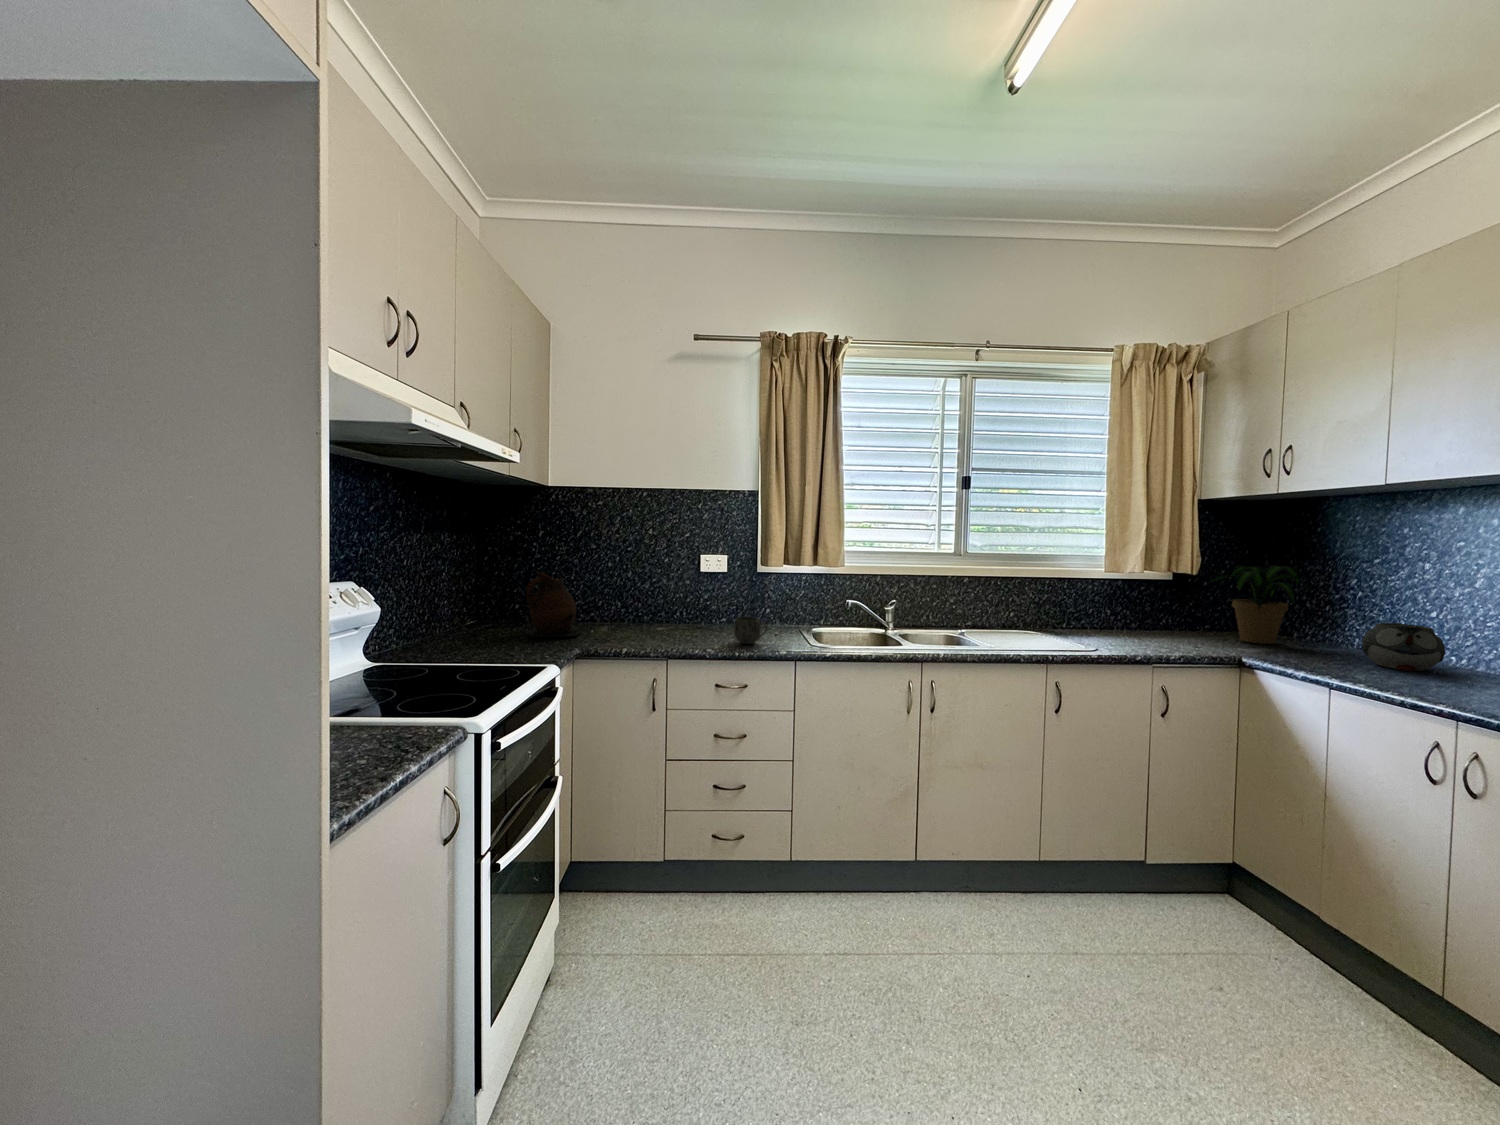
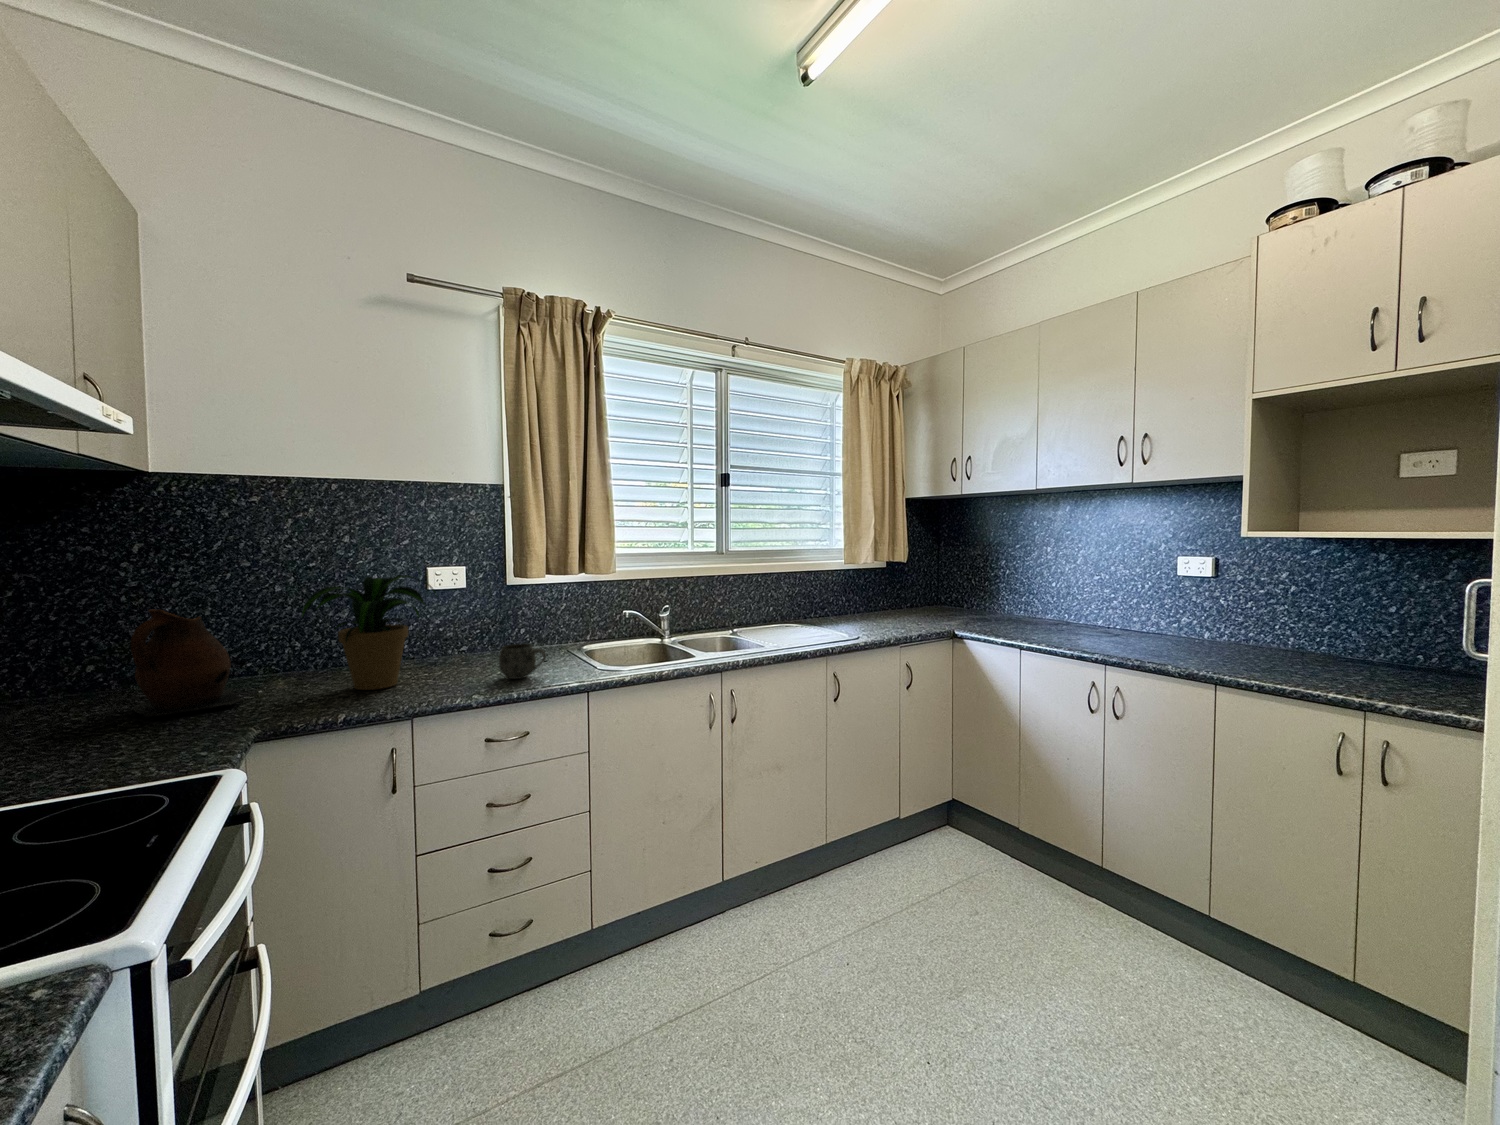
potted plant: present [1212,565,1307,644] -> present [302,575,436,690]
teapot: present [1362,623,1445,671] -> none [1023,594,1069,629]

